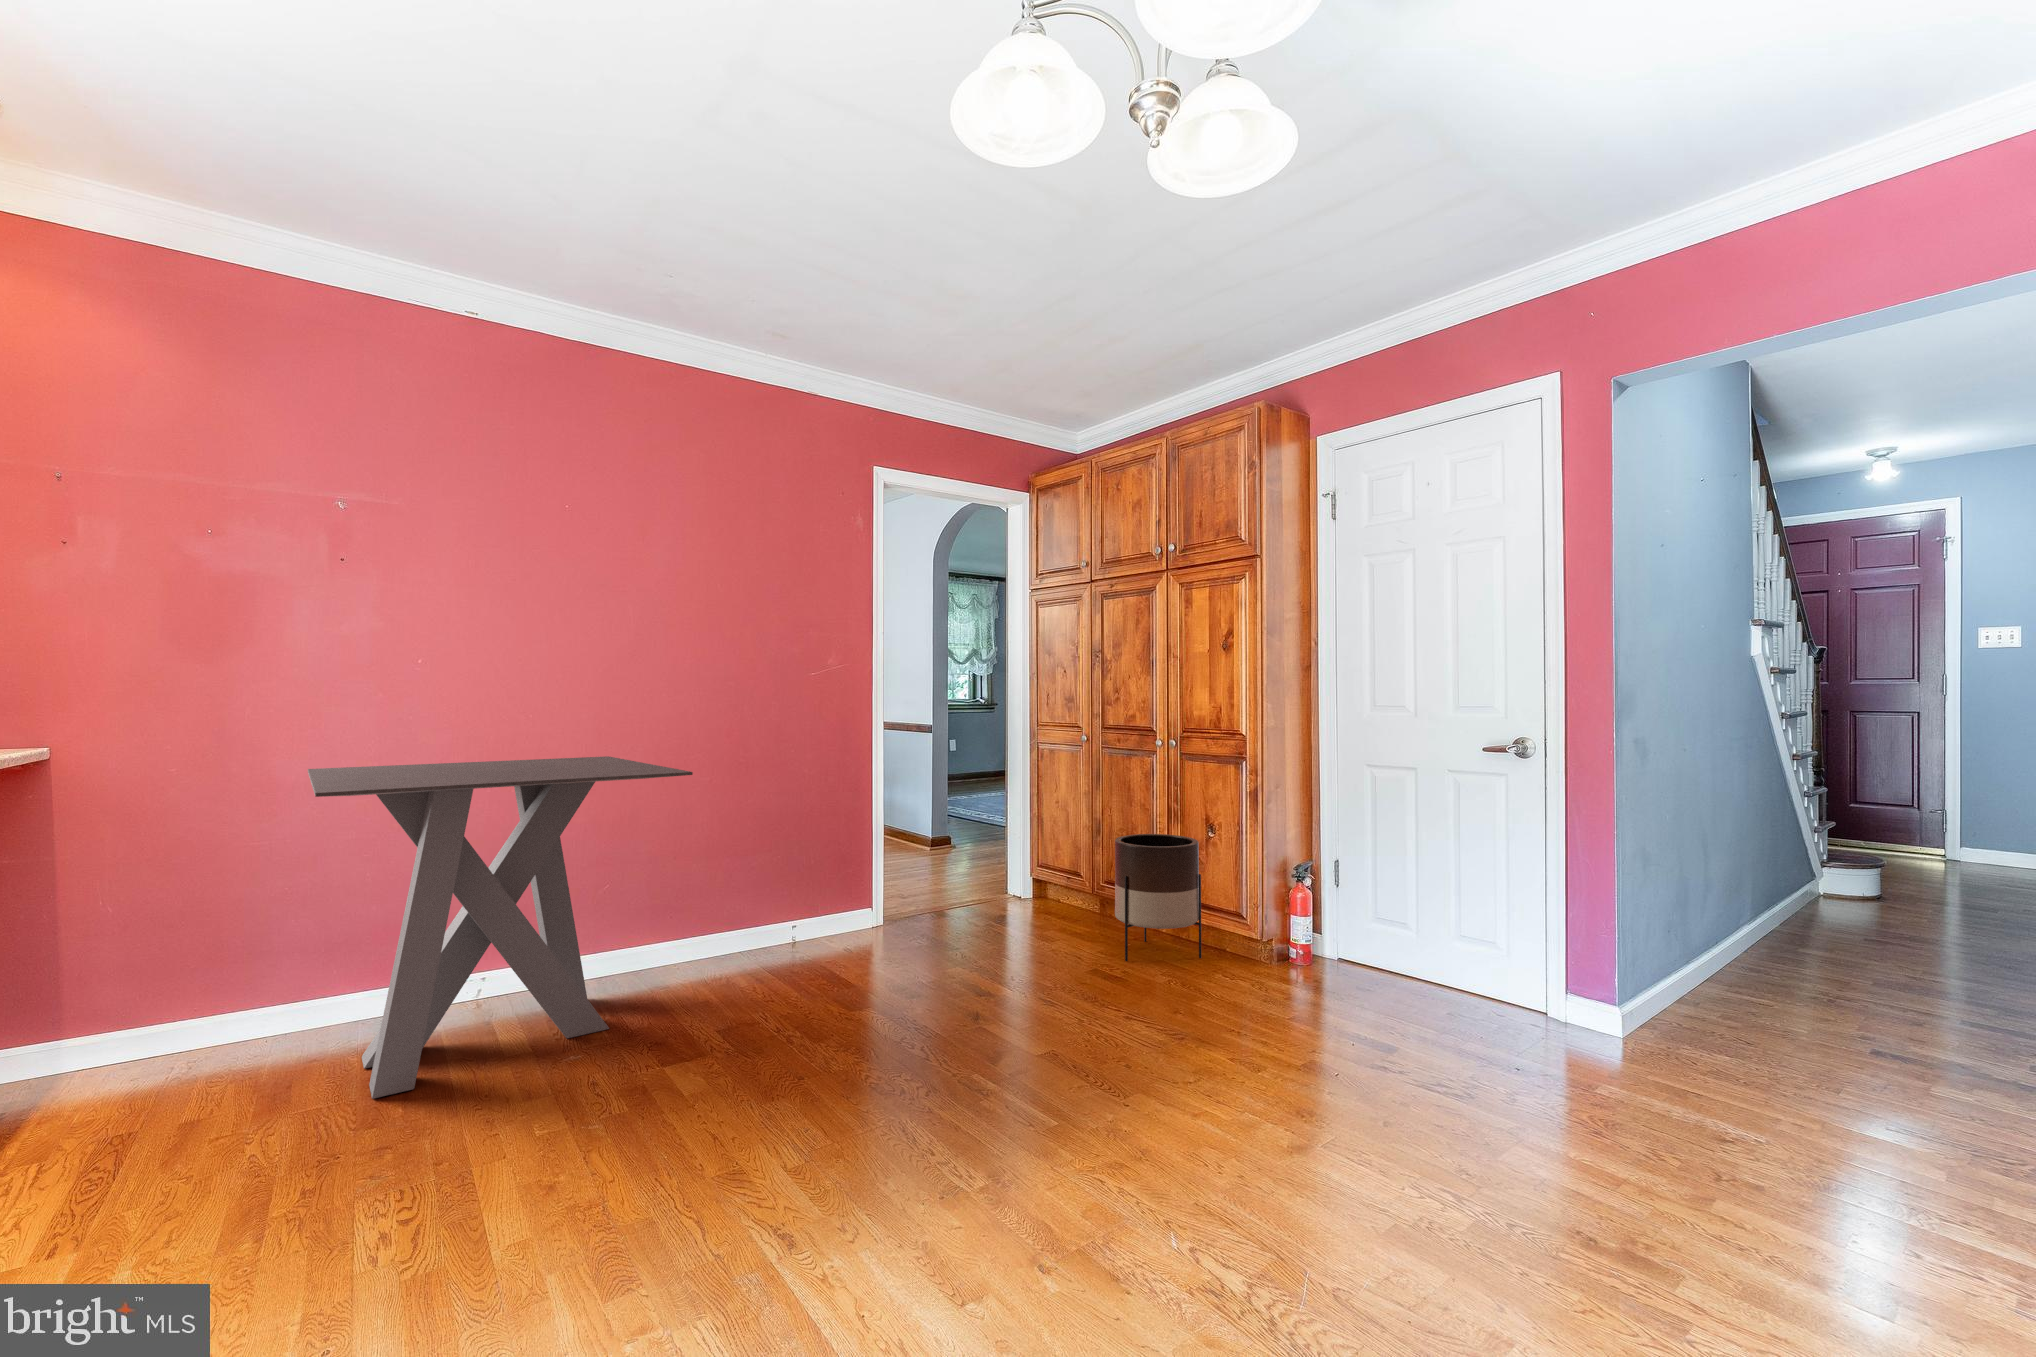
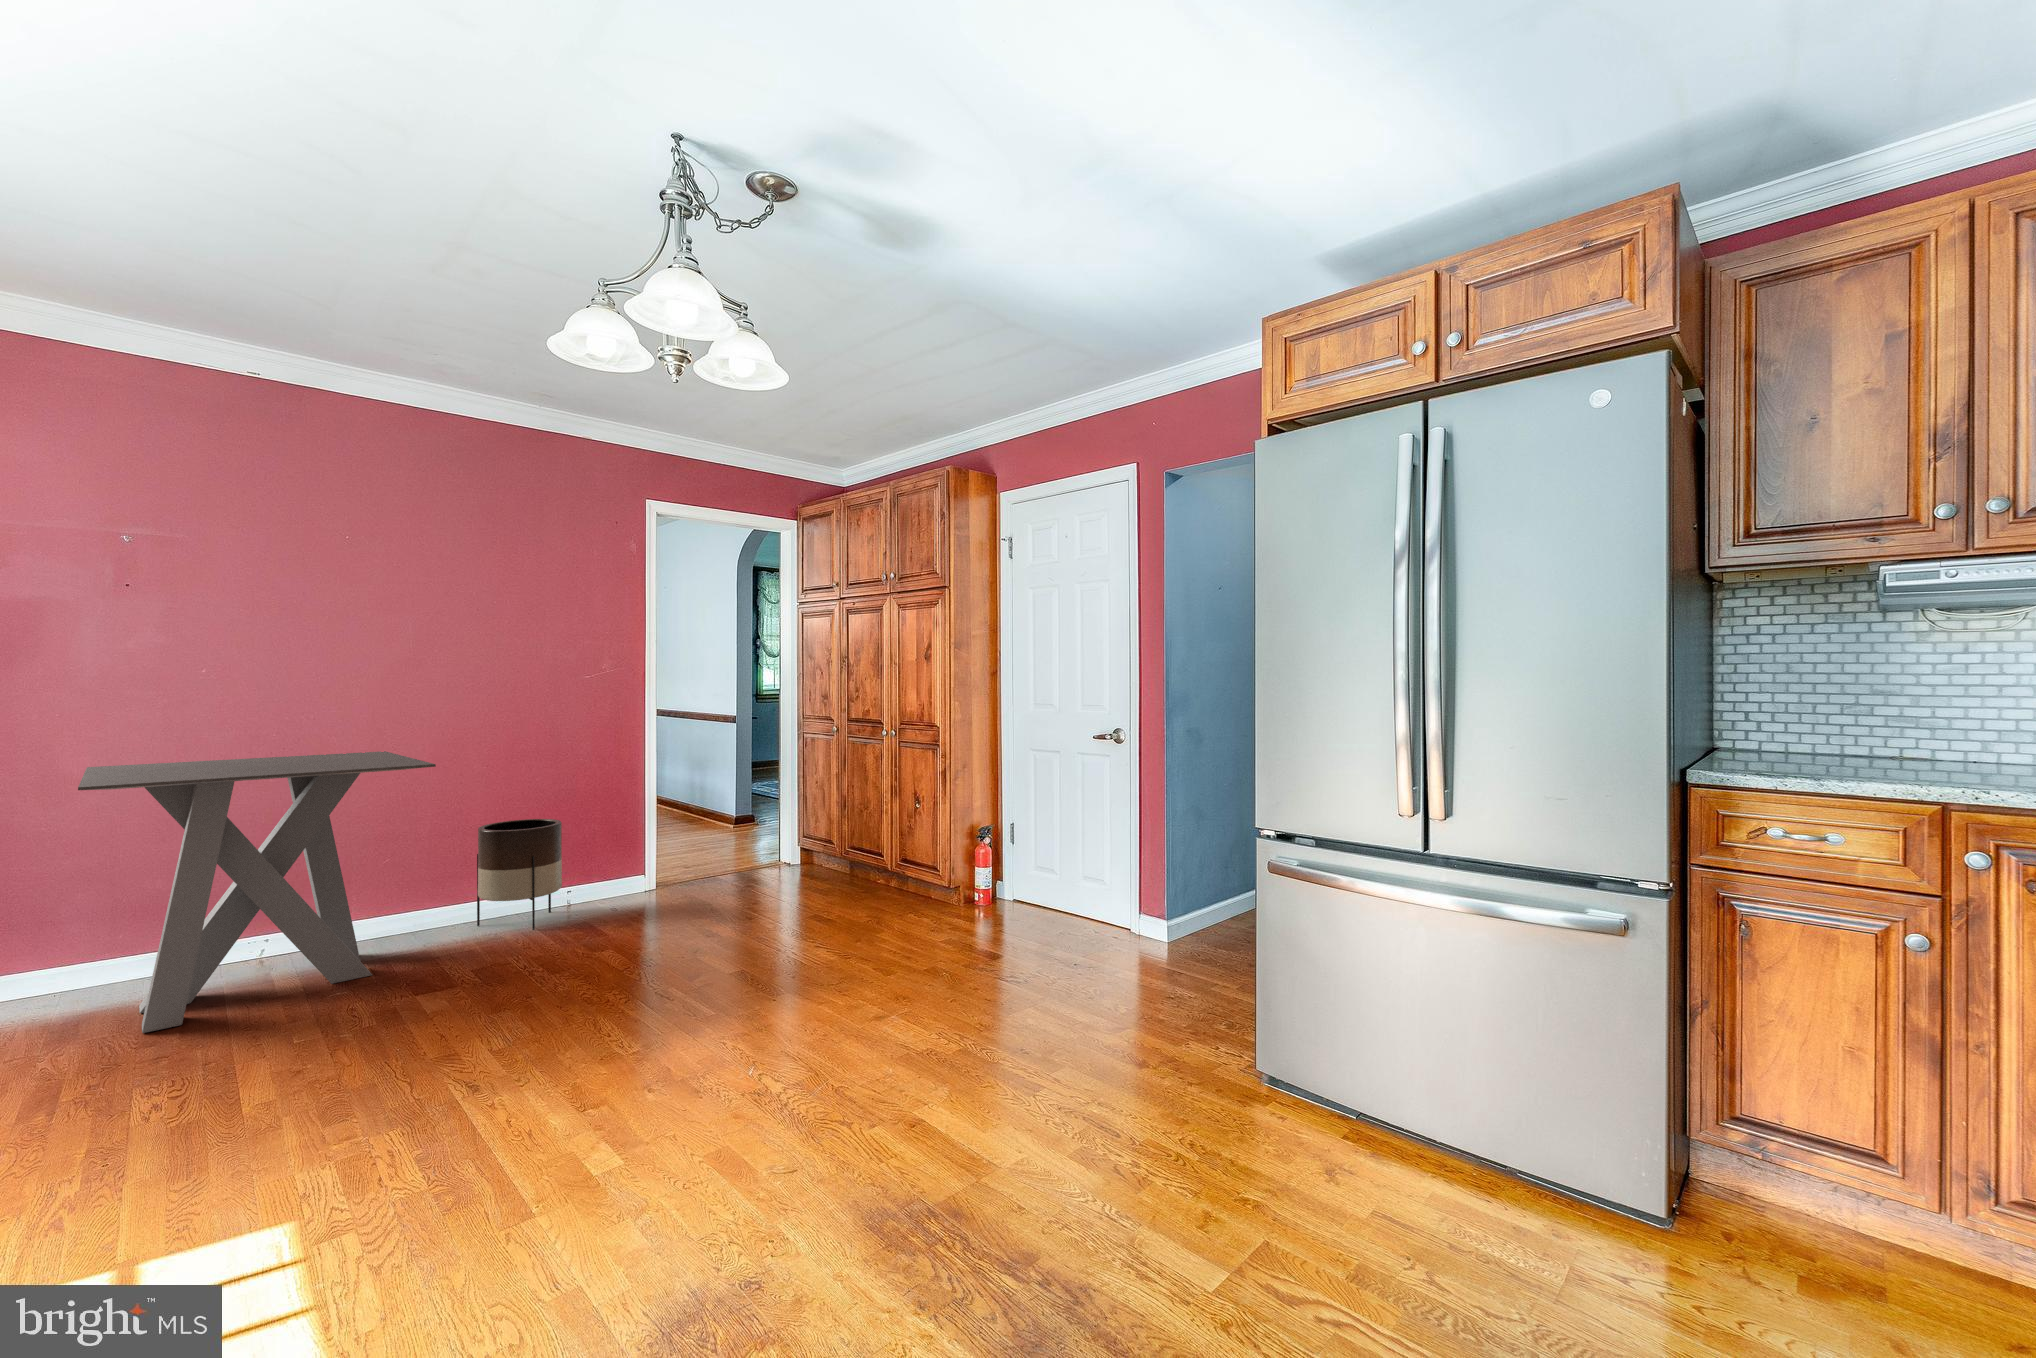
planter: present [1115,834,1201,961] -> present [477,819,562,930]

